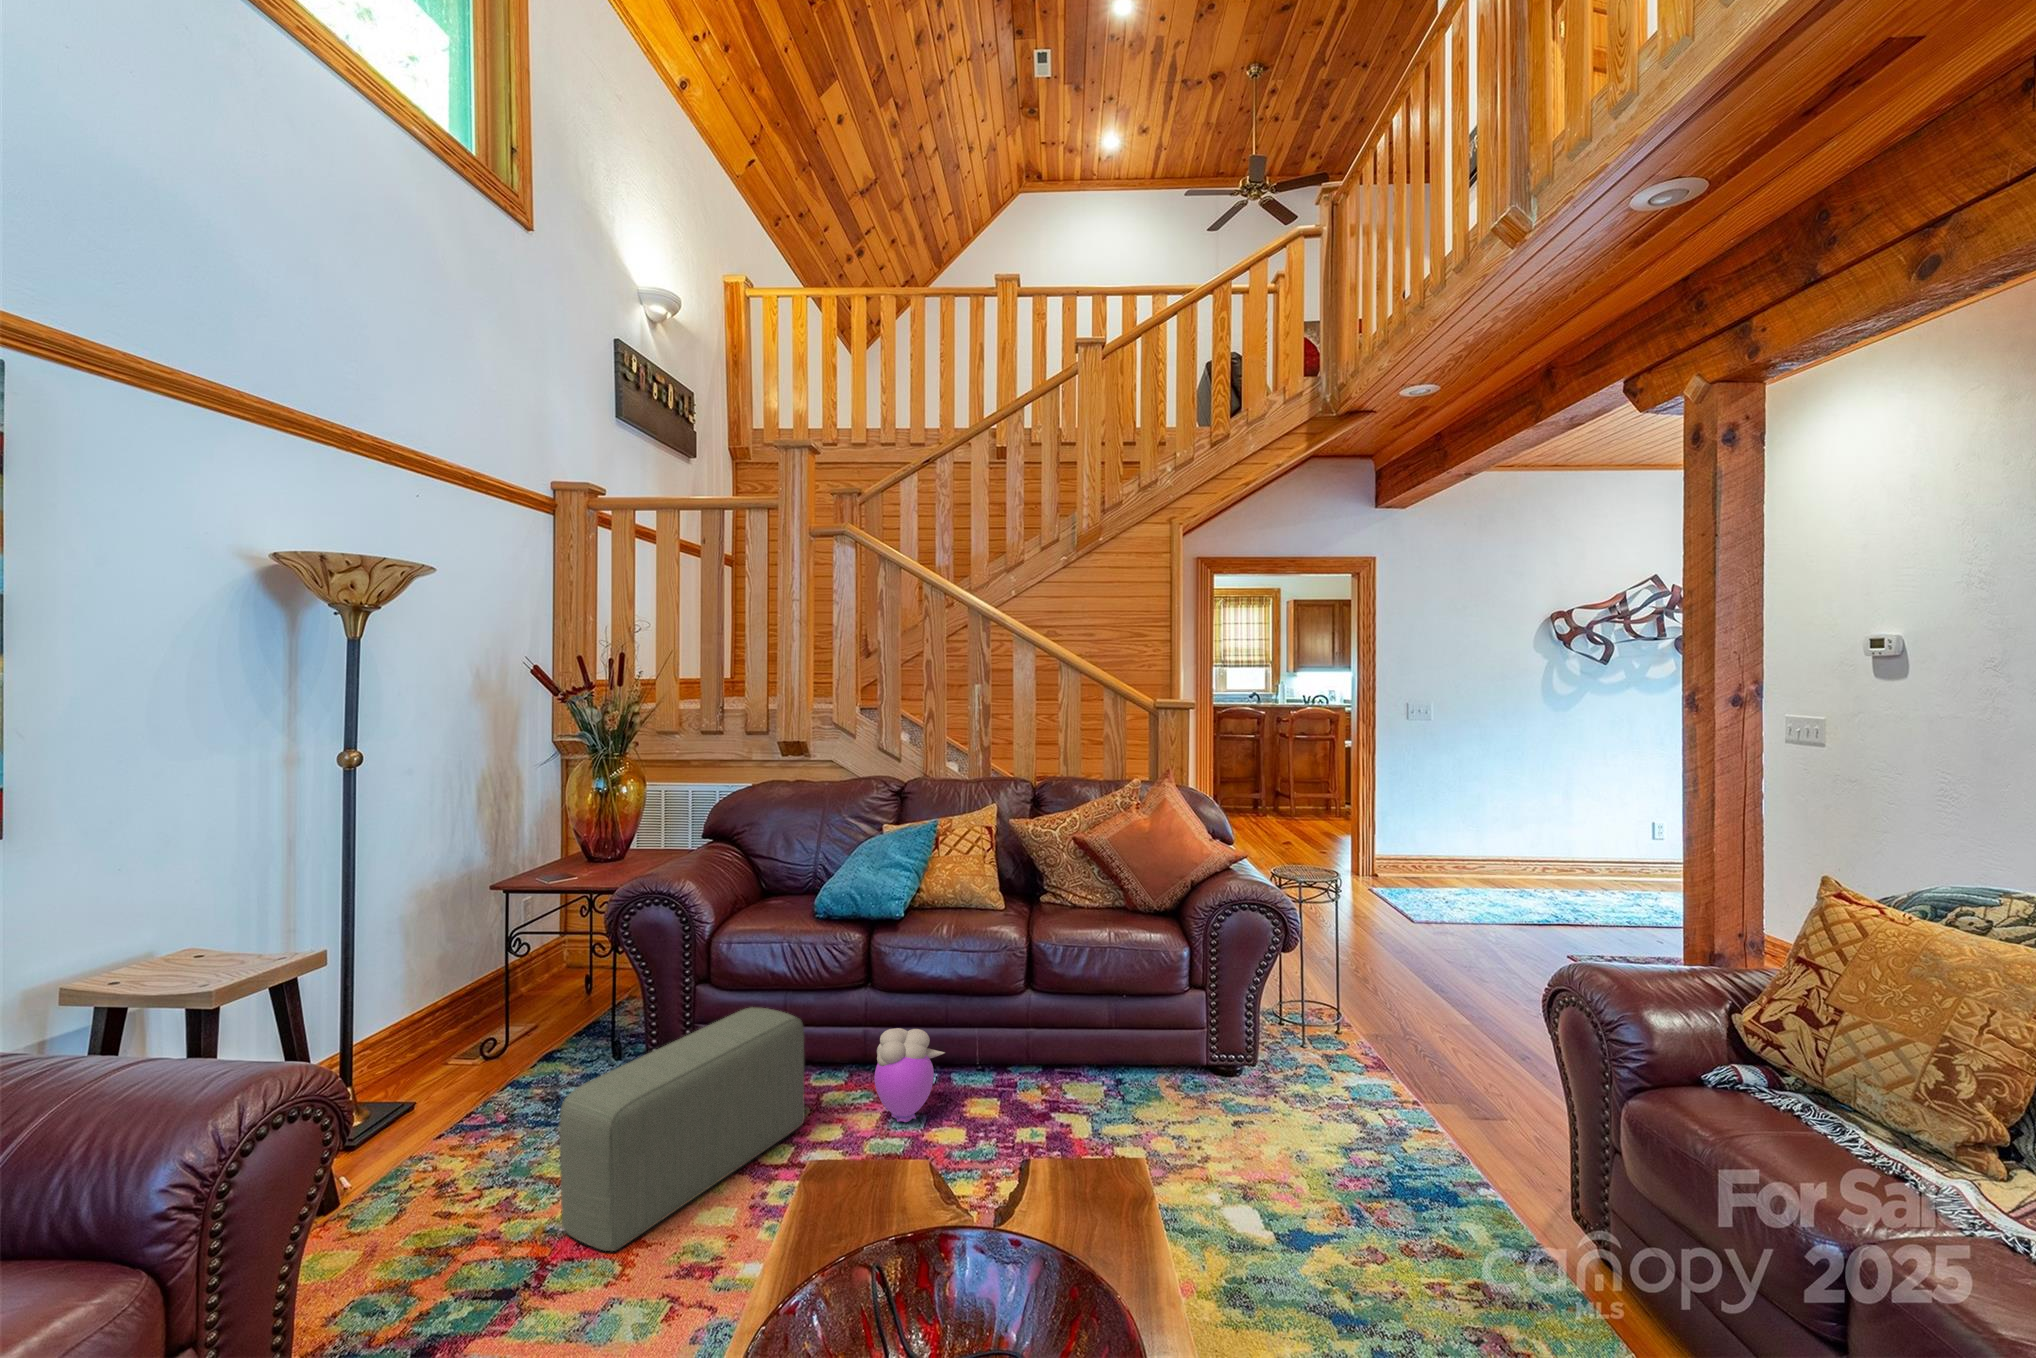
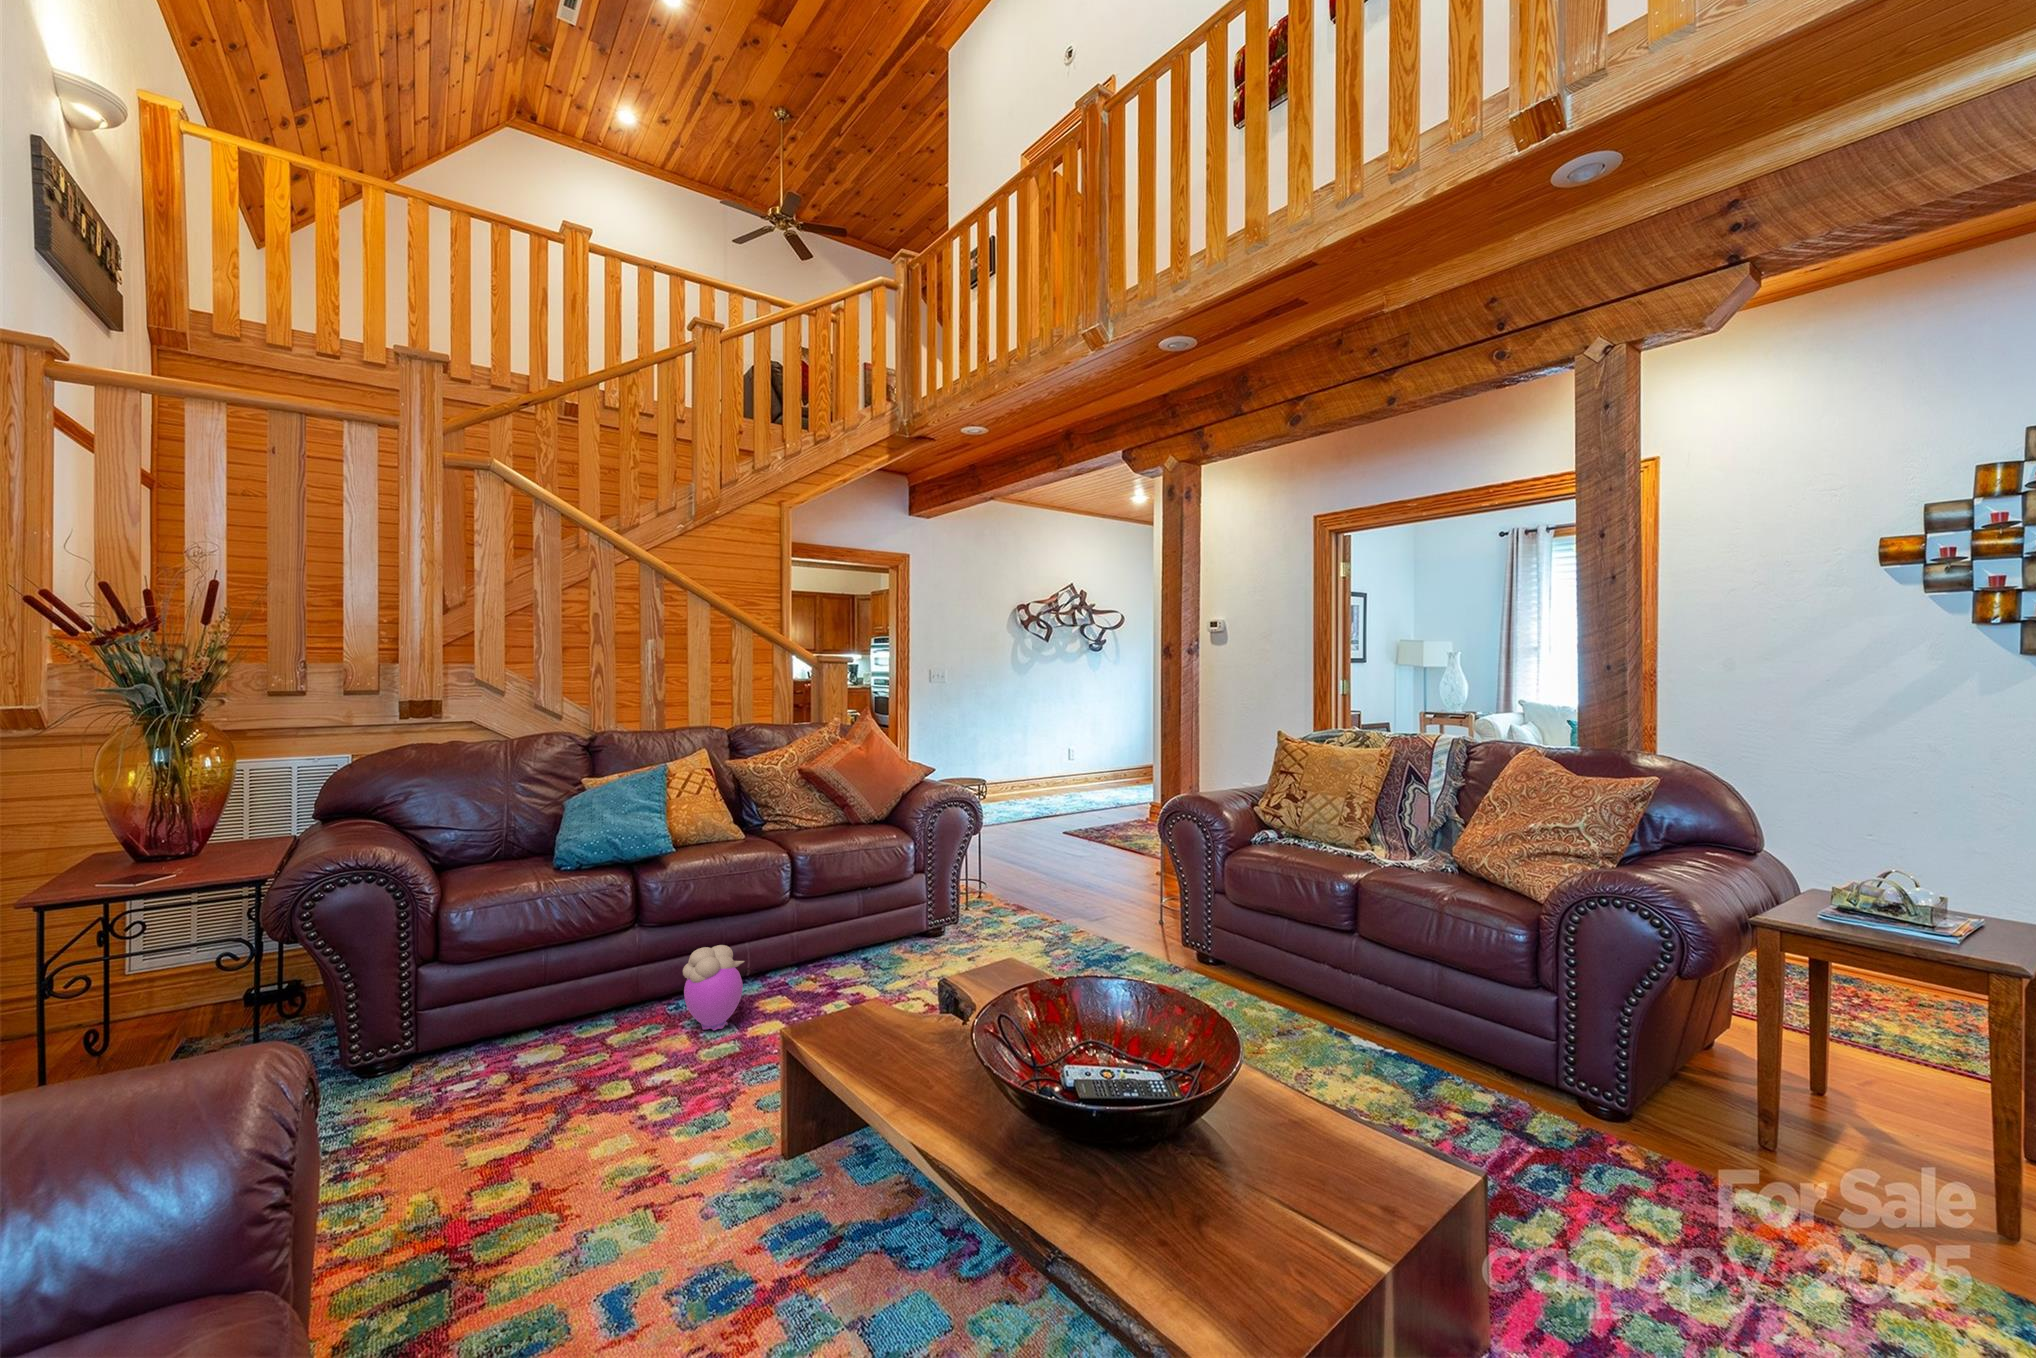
pouf: present [559,1007,805,1251] -> none [455,951,624,1204]

